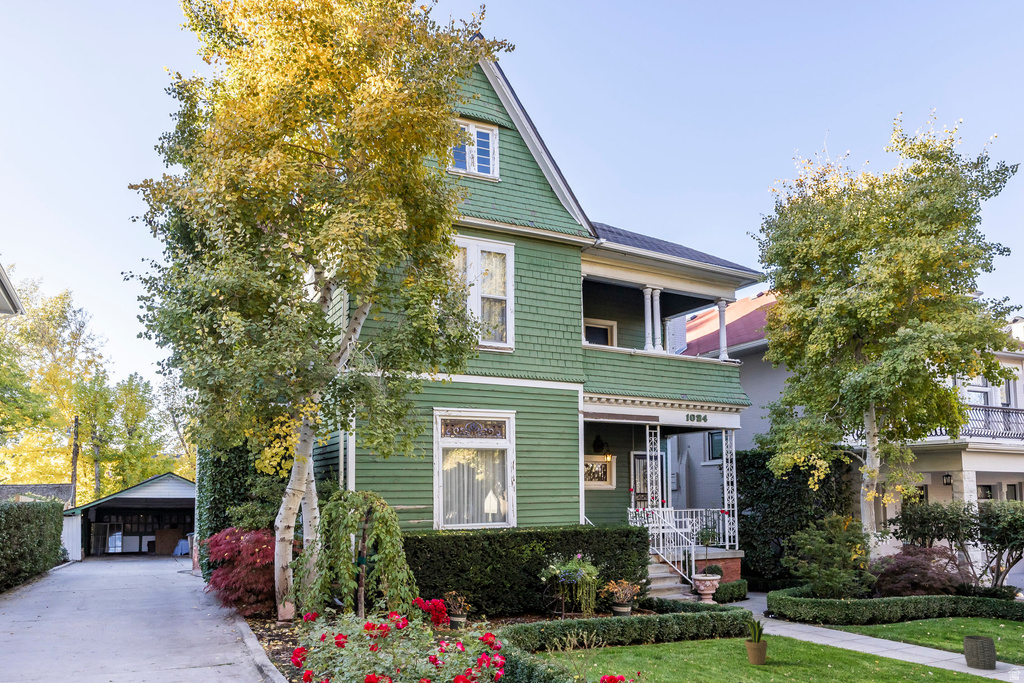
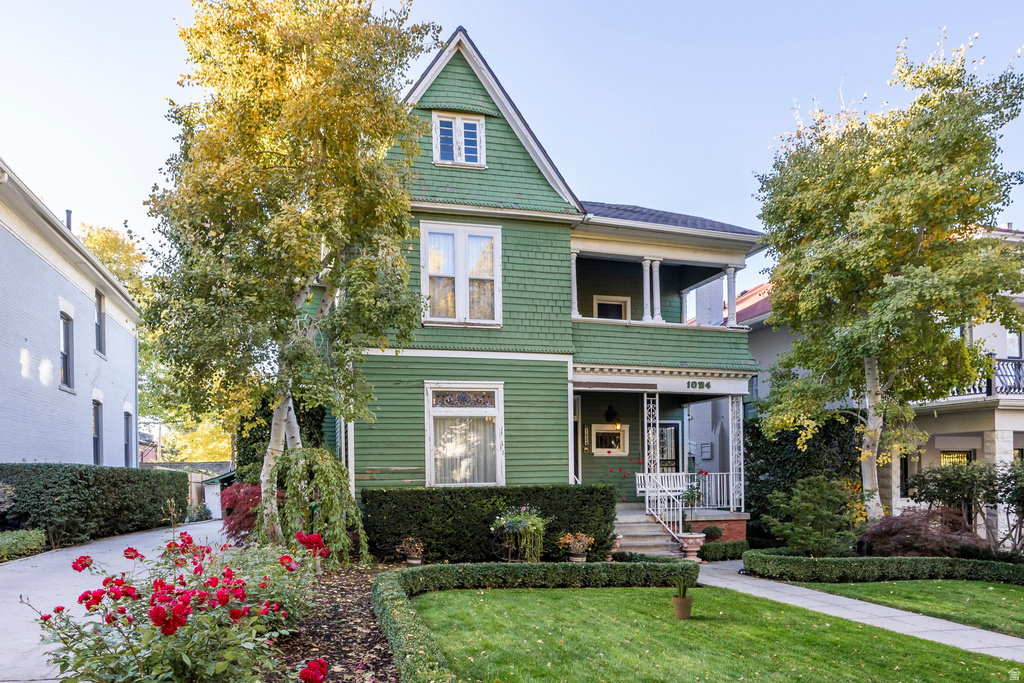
woven basket: present [963,635,996,670] -> none [896,595,929,629]

